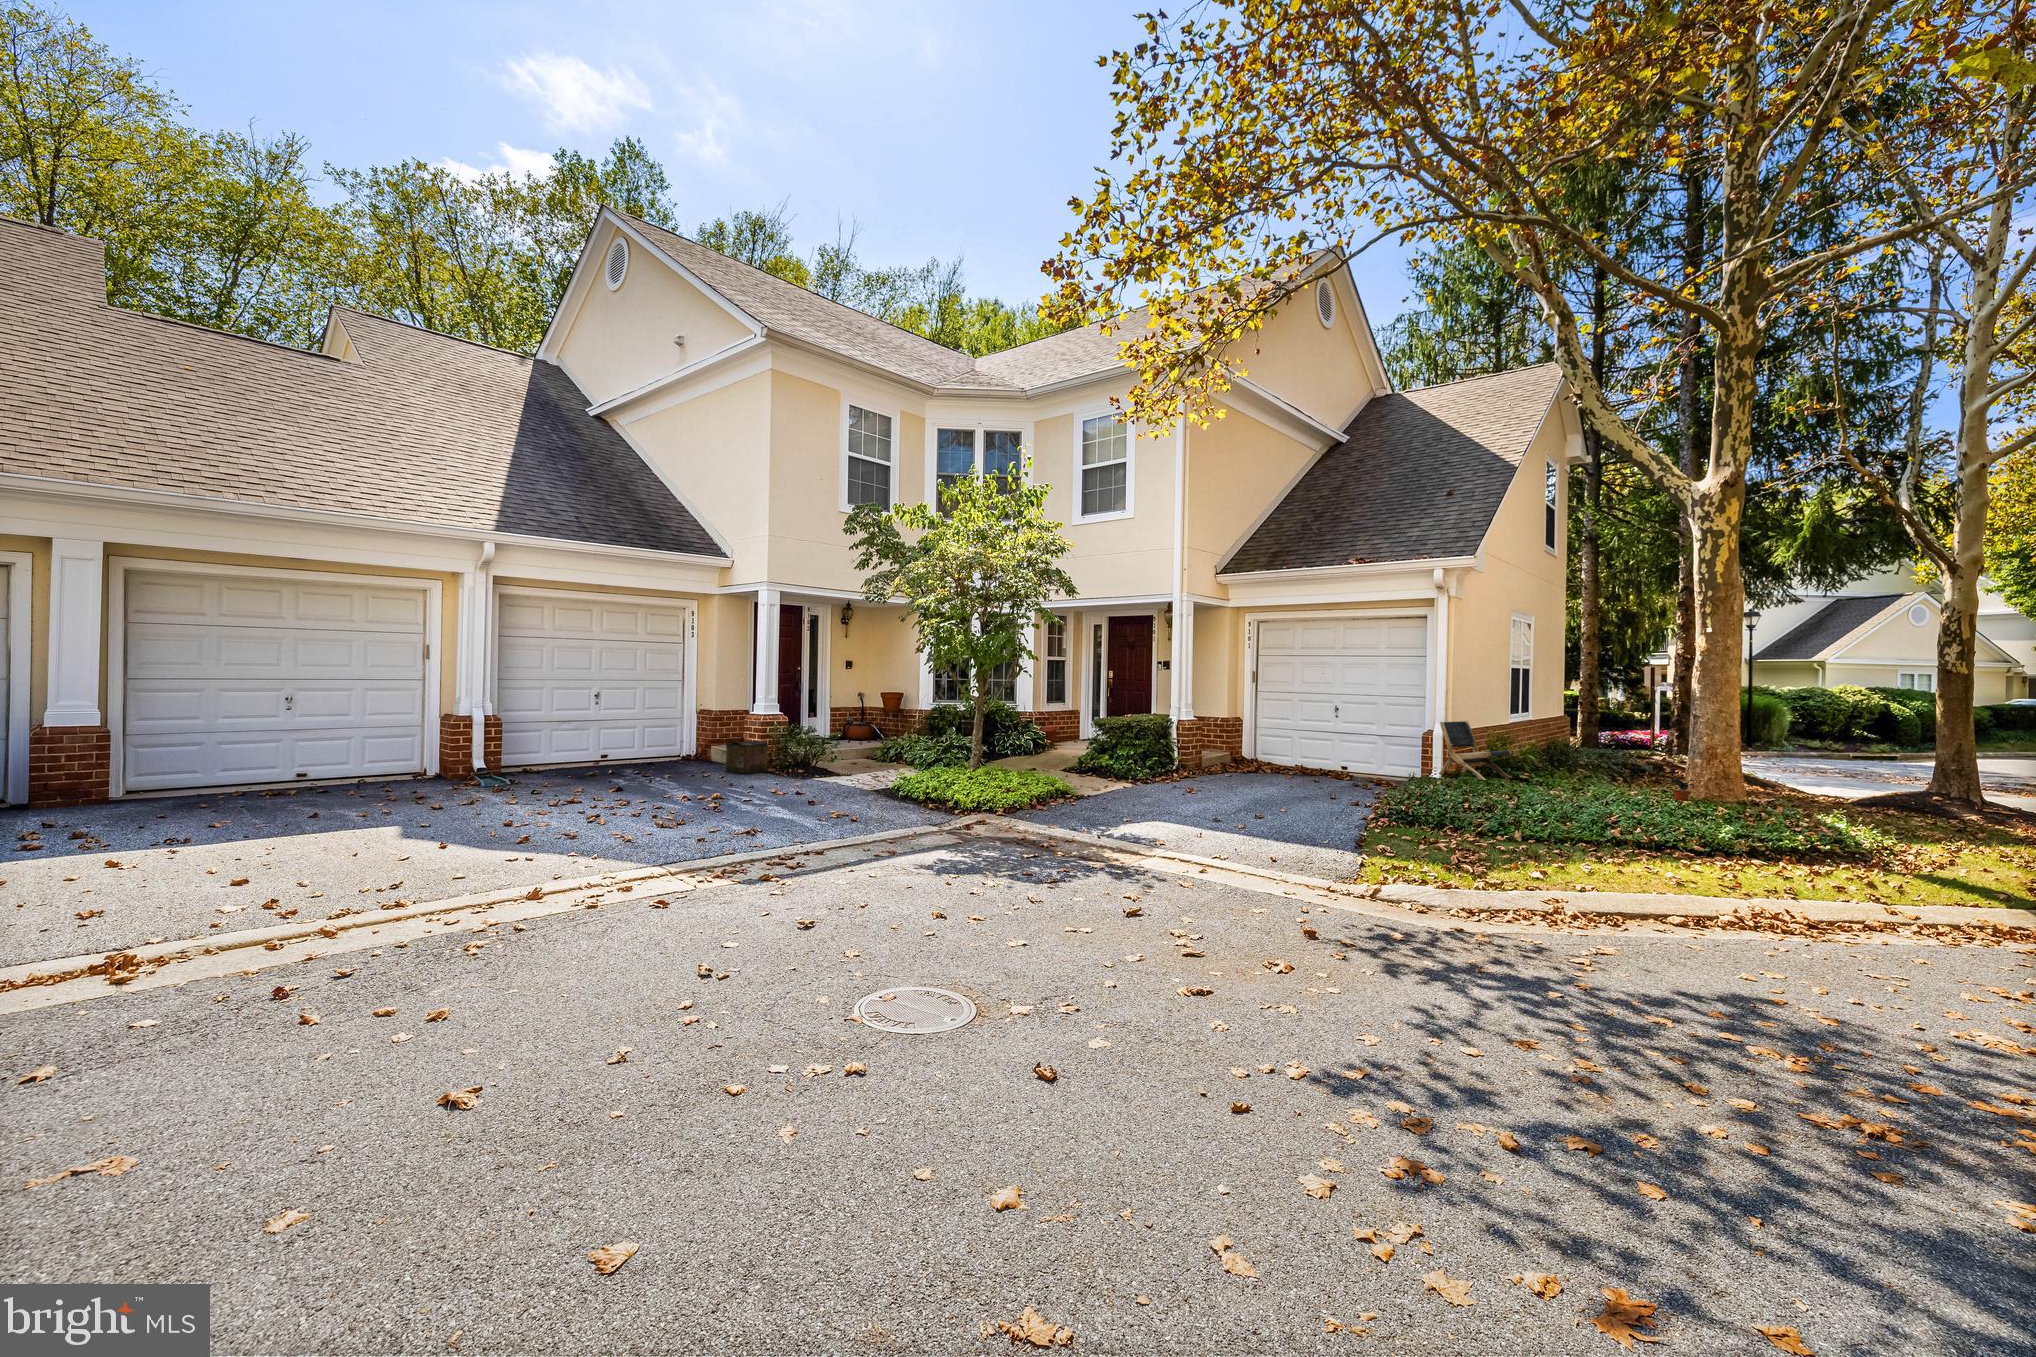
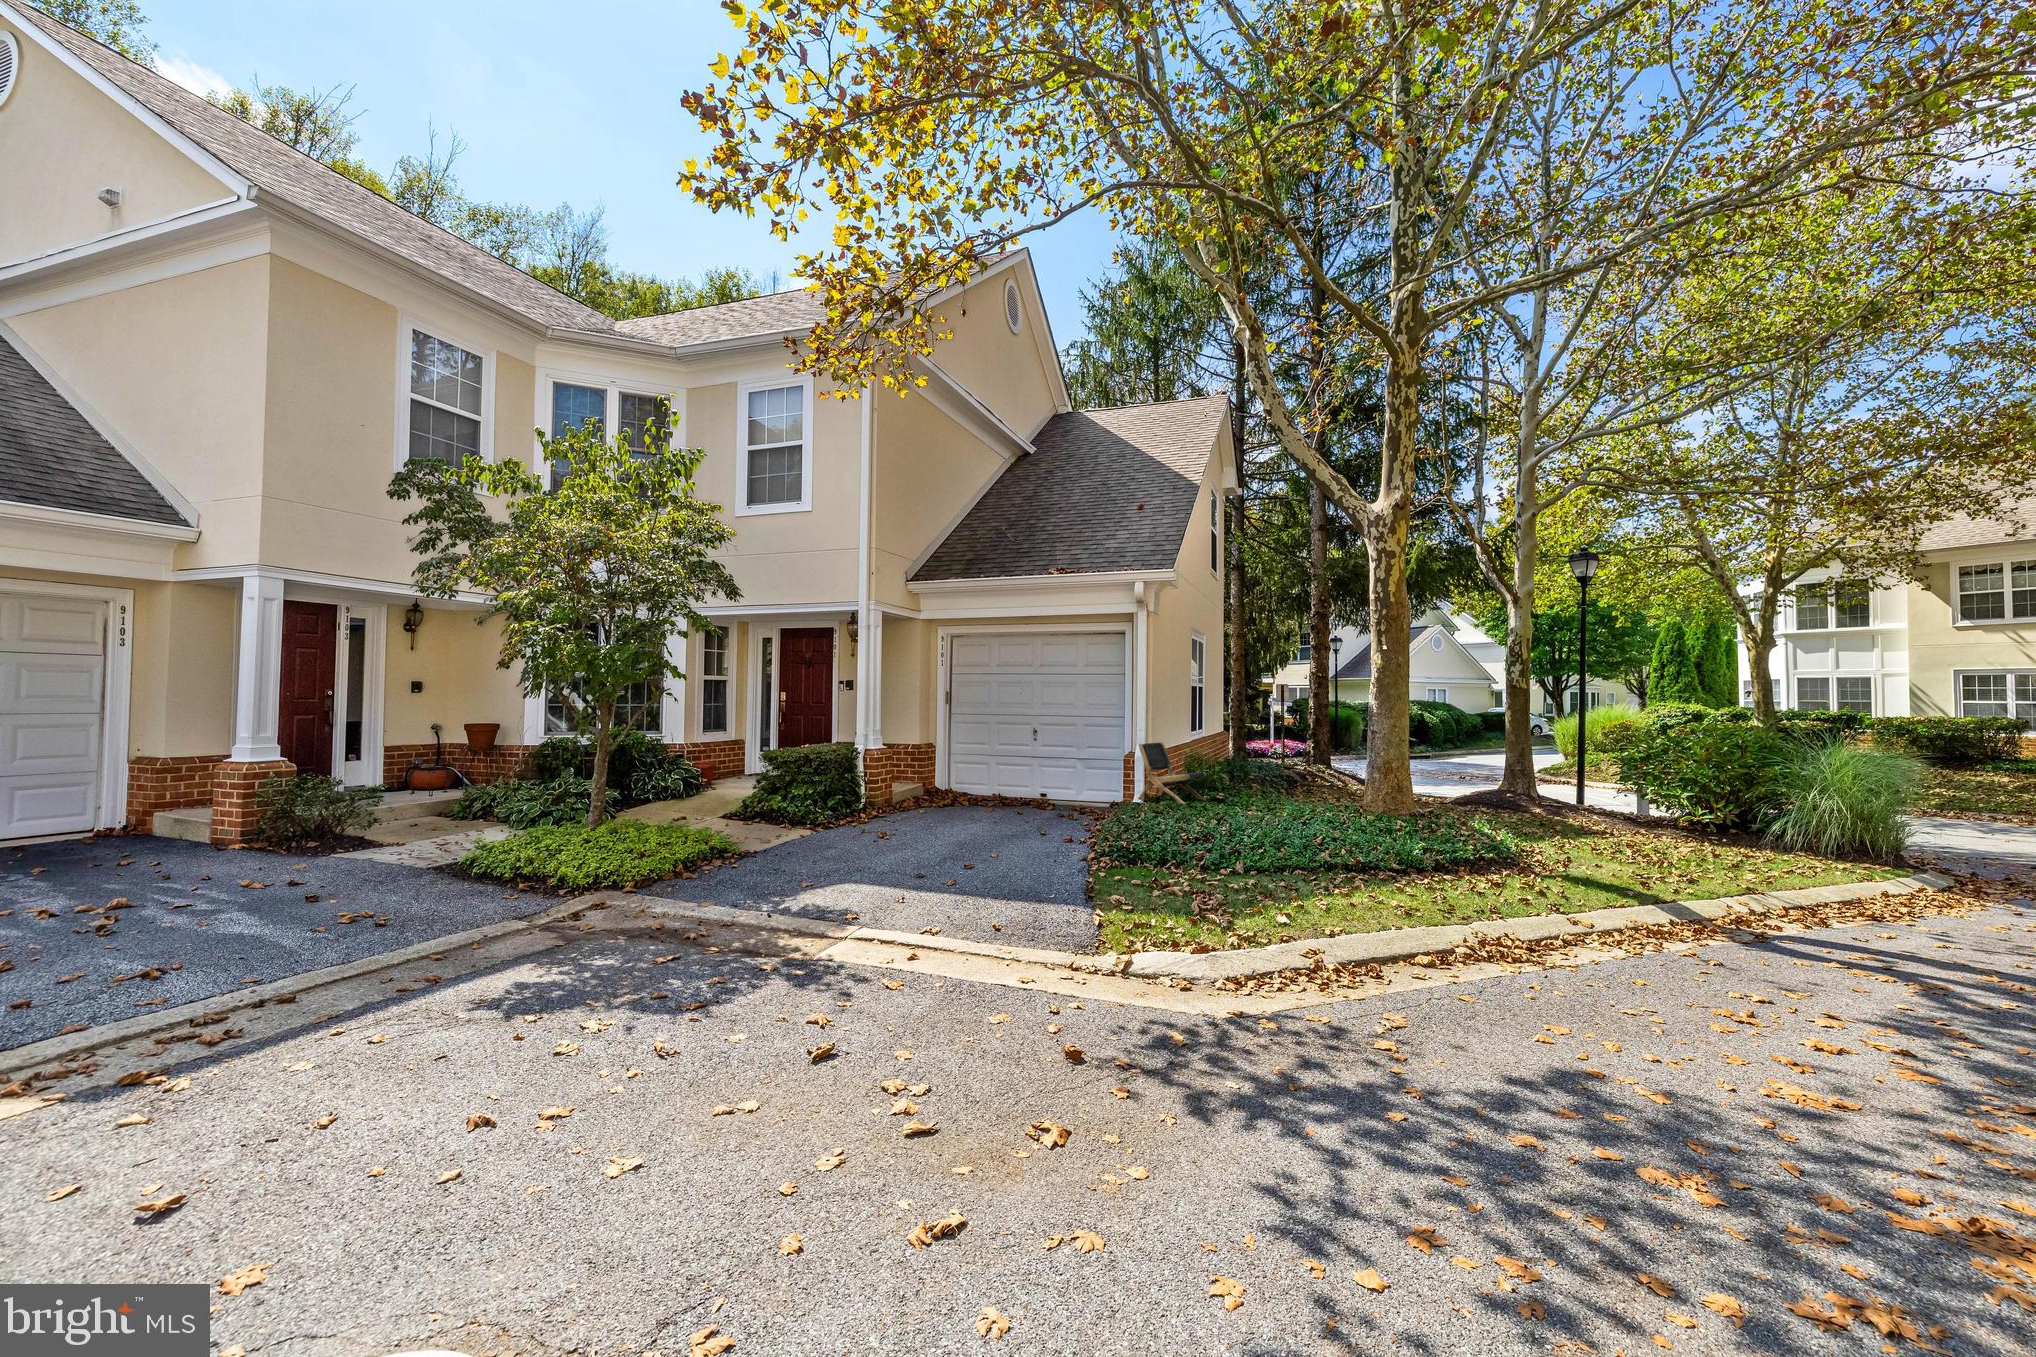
cardboard box: present [726,740,768,774] -> none [181,798,262,851]
potted plant: present [1665,779,1695,800] -> none [1350,795,1379,817]

